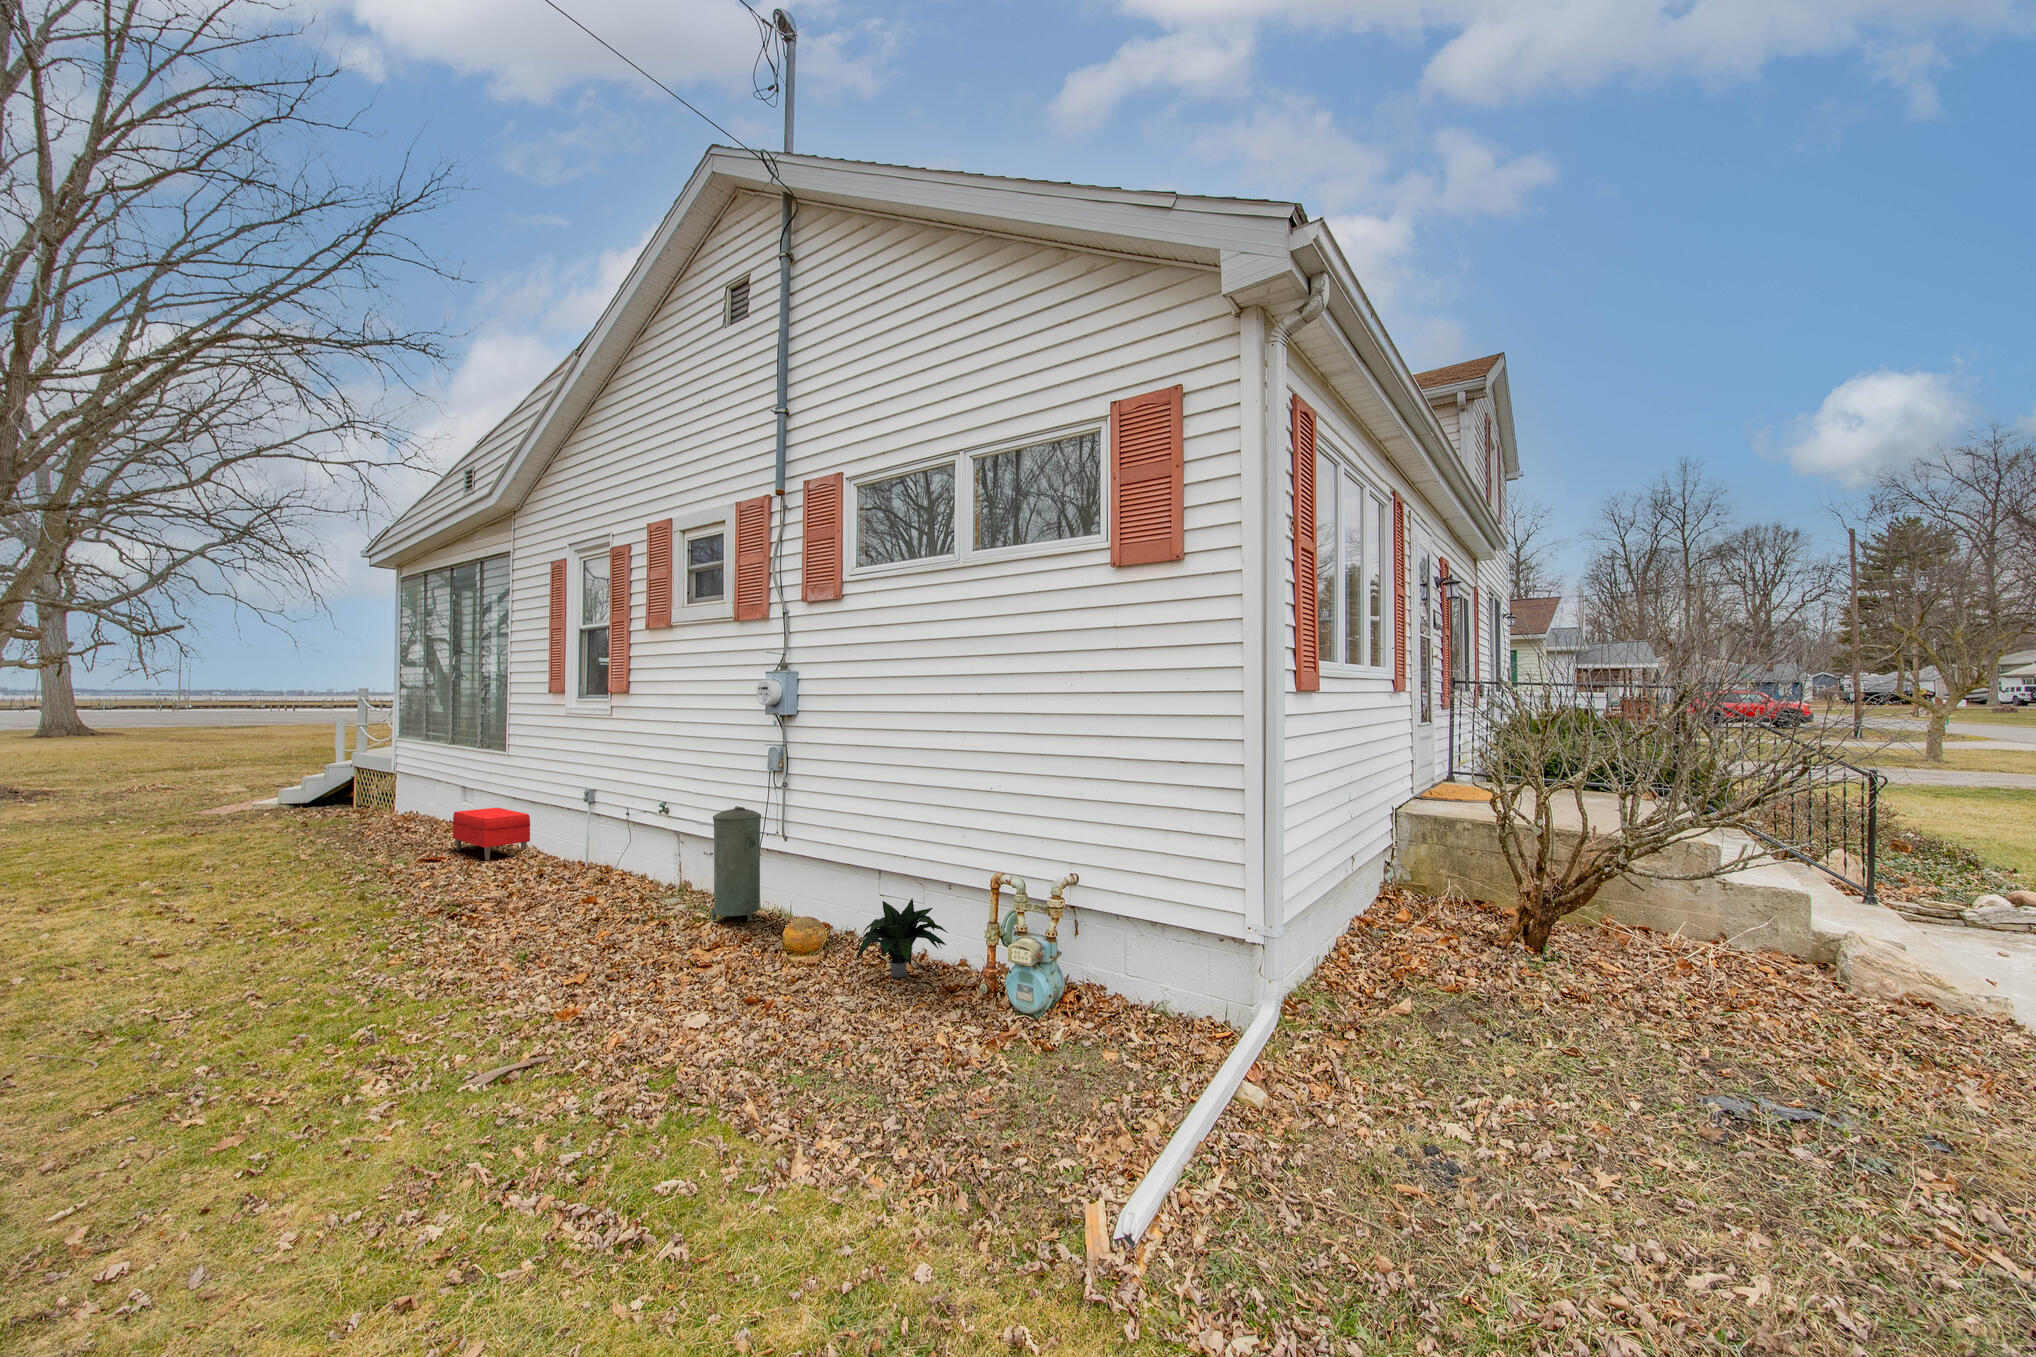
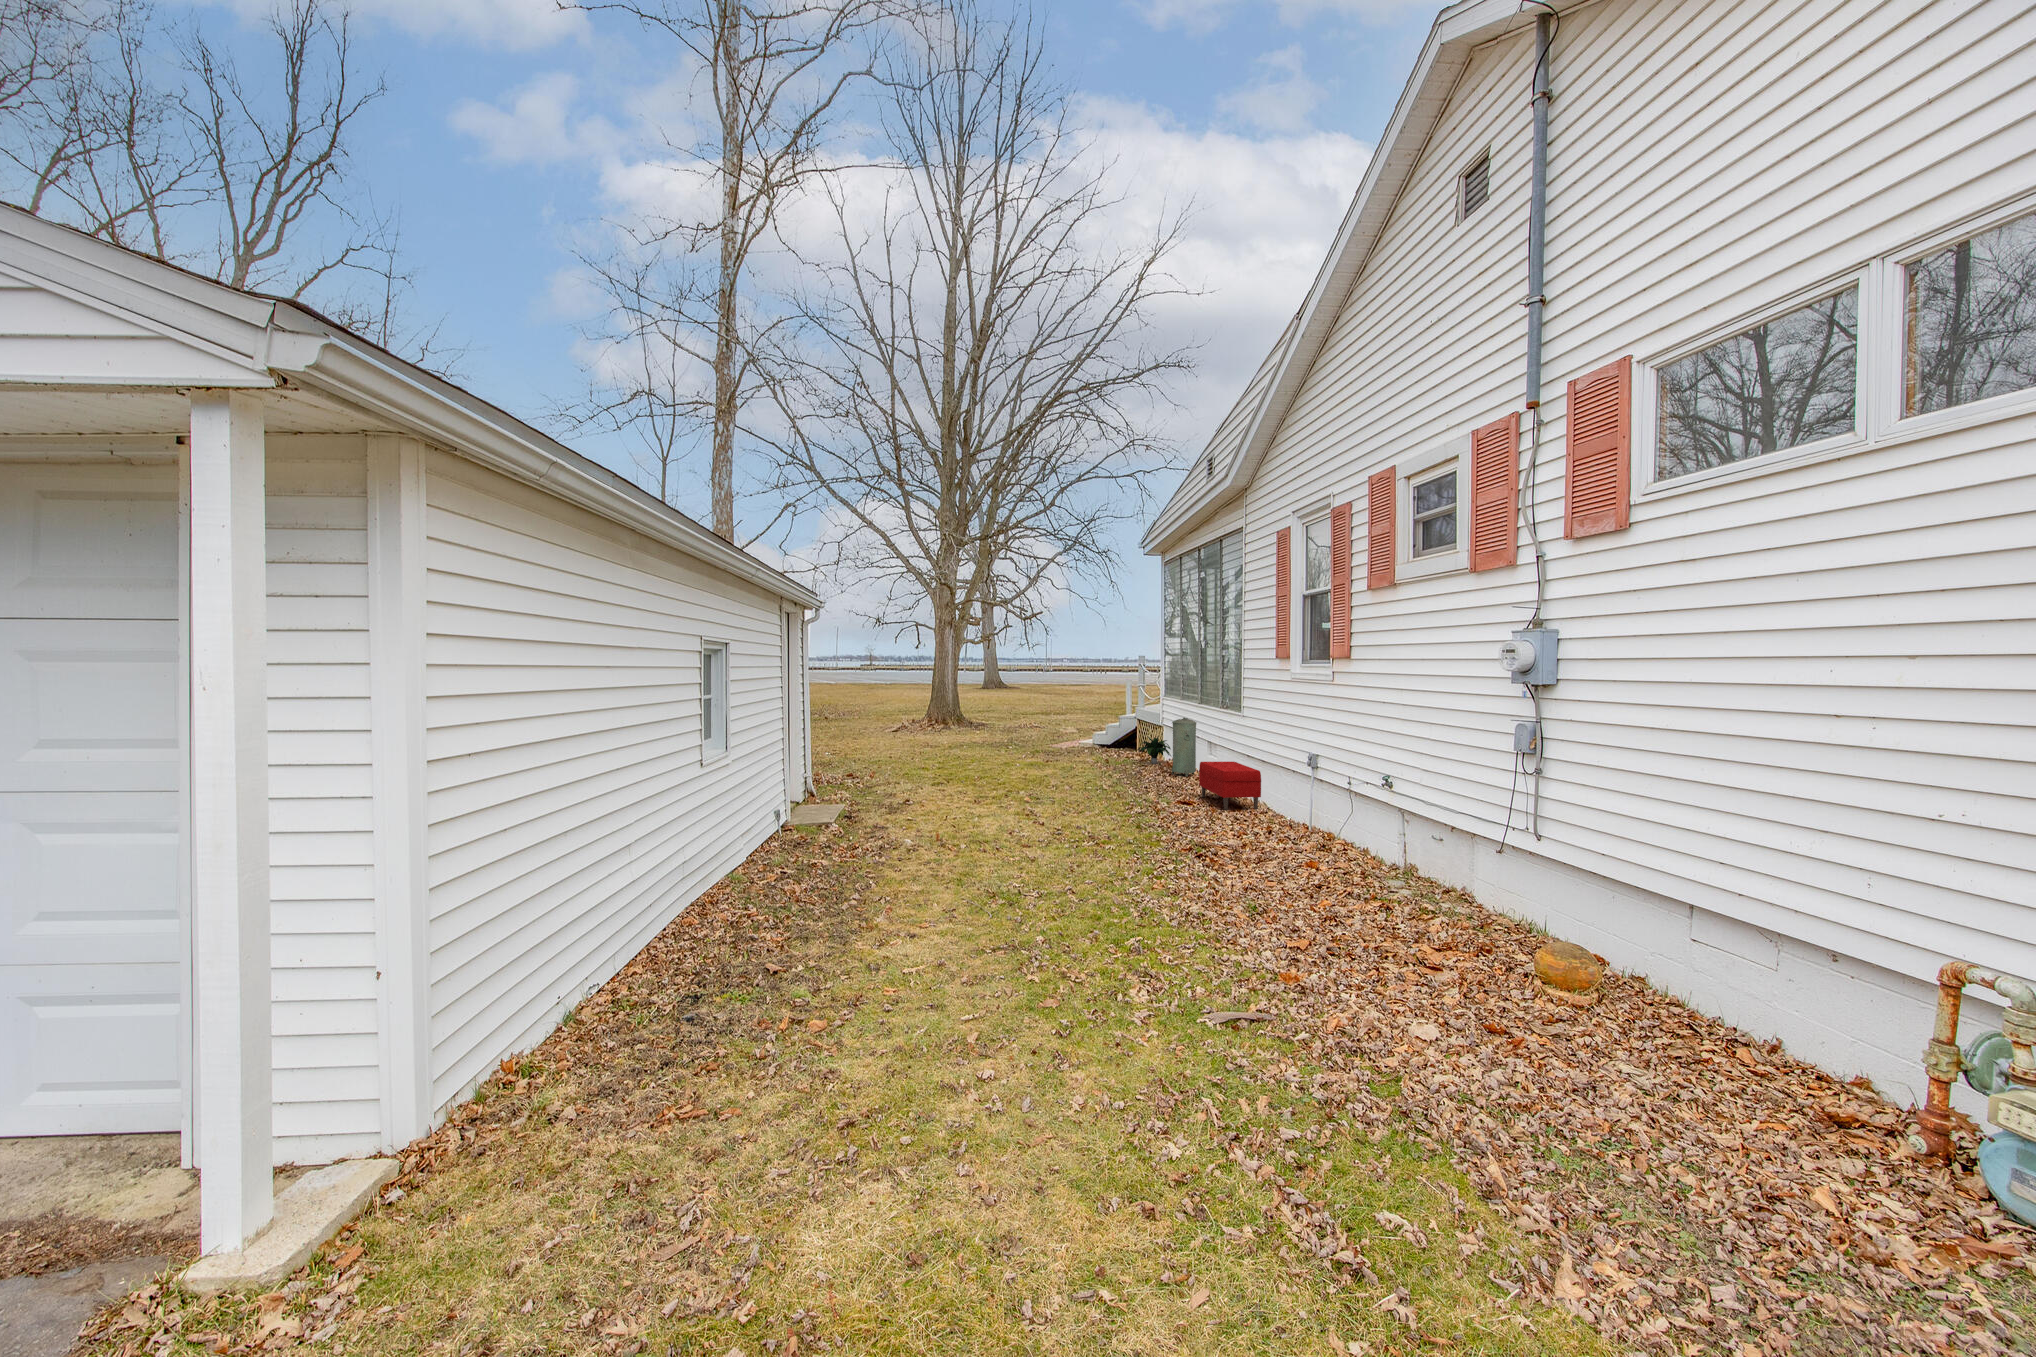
trash can: present [711,806,761,921] -> present [1172,718,1196,777]
potted plant: present [856,898,948,978] -> present [1137,736,1171,764]

